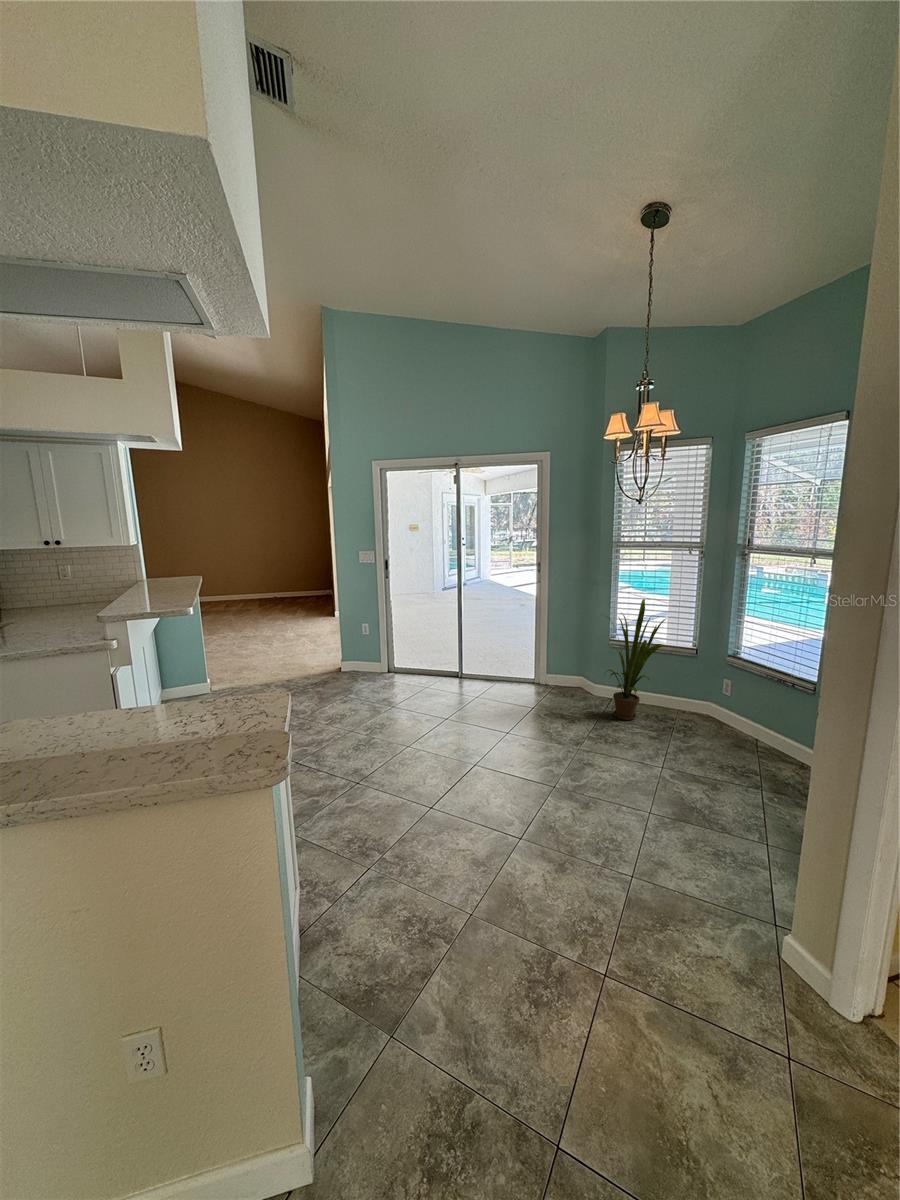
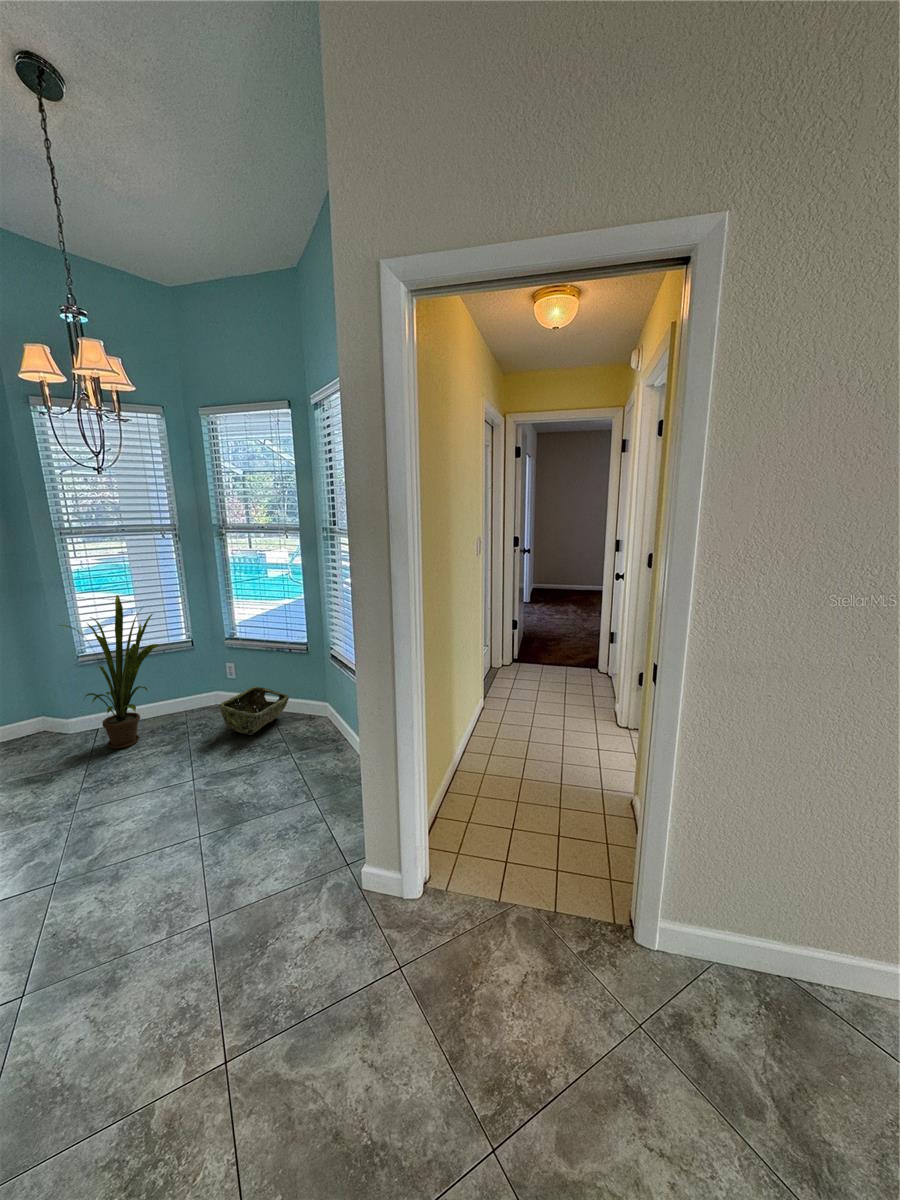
woven basket: none [703,710,782,755] -> present [219,687,289,735]

